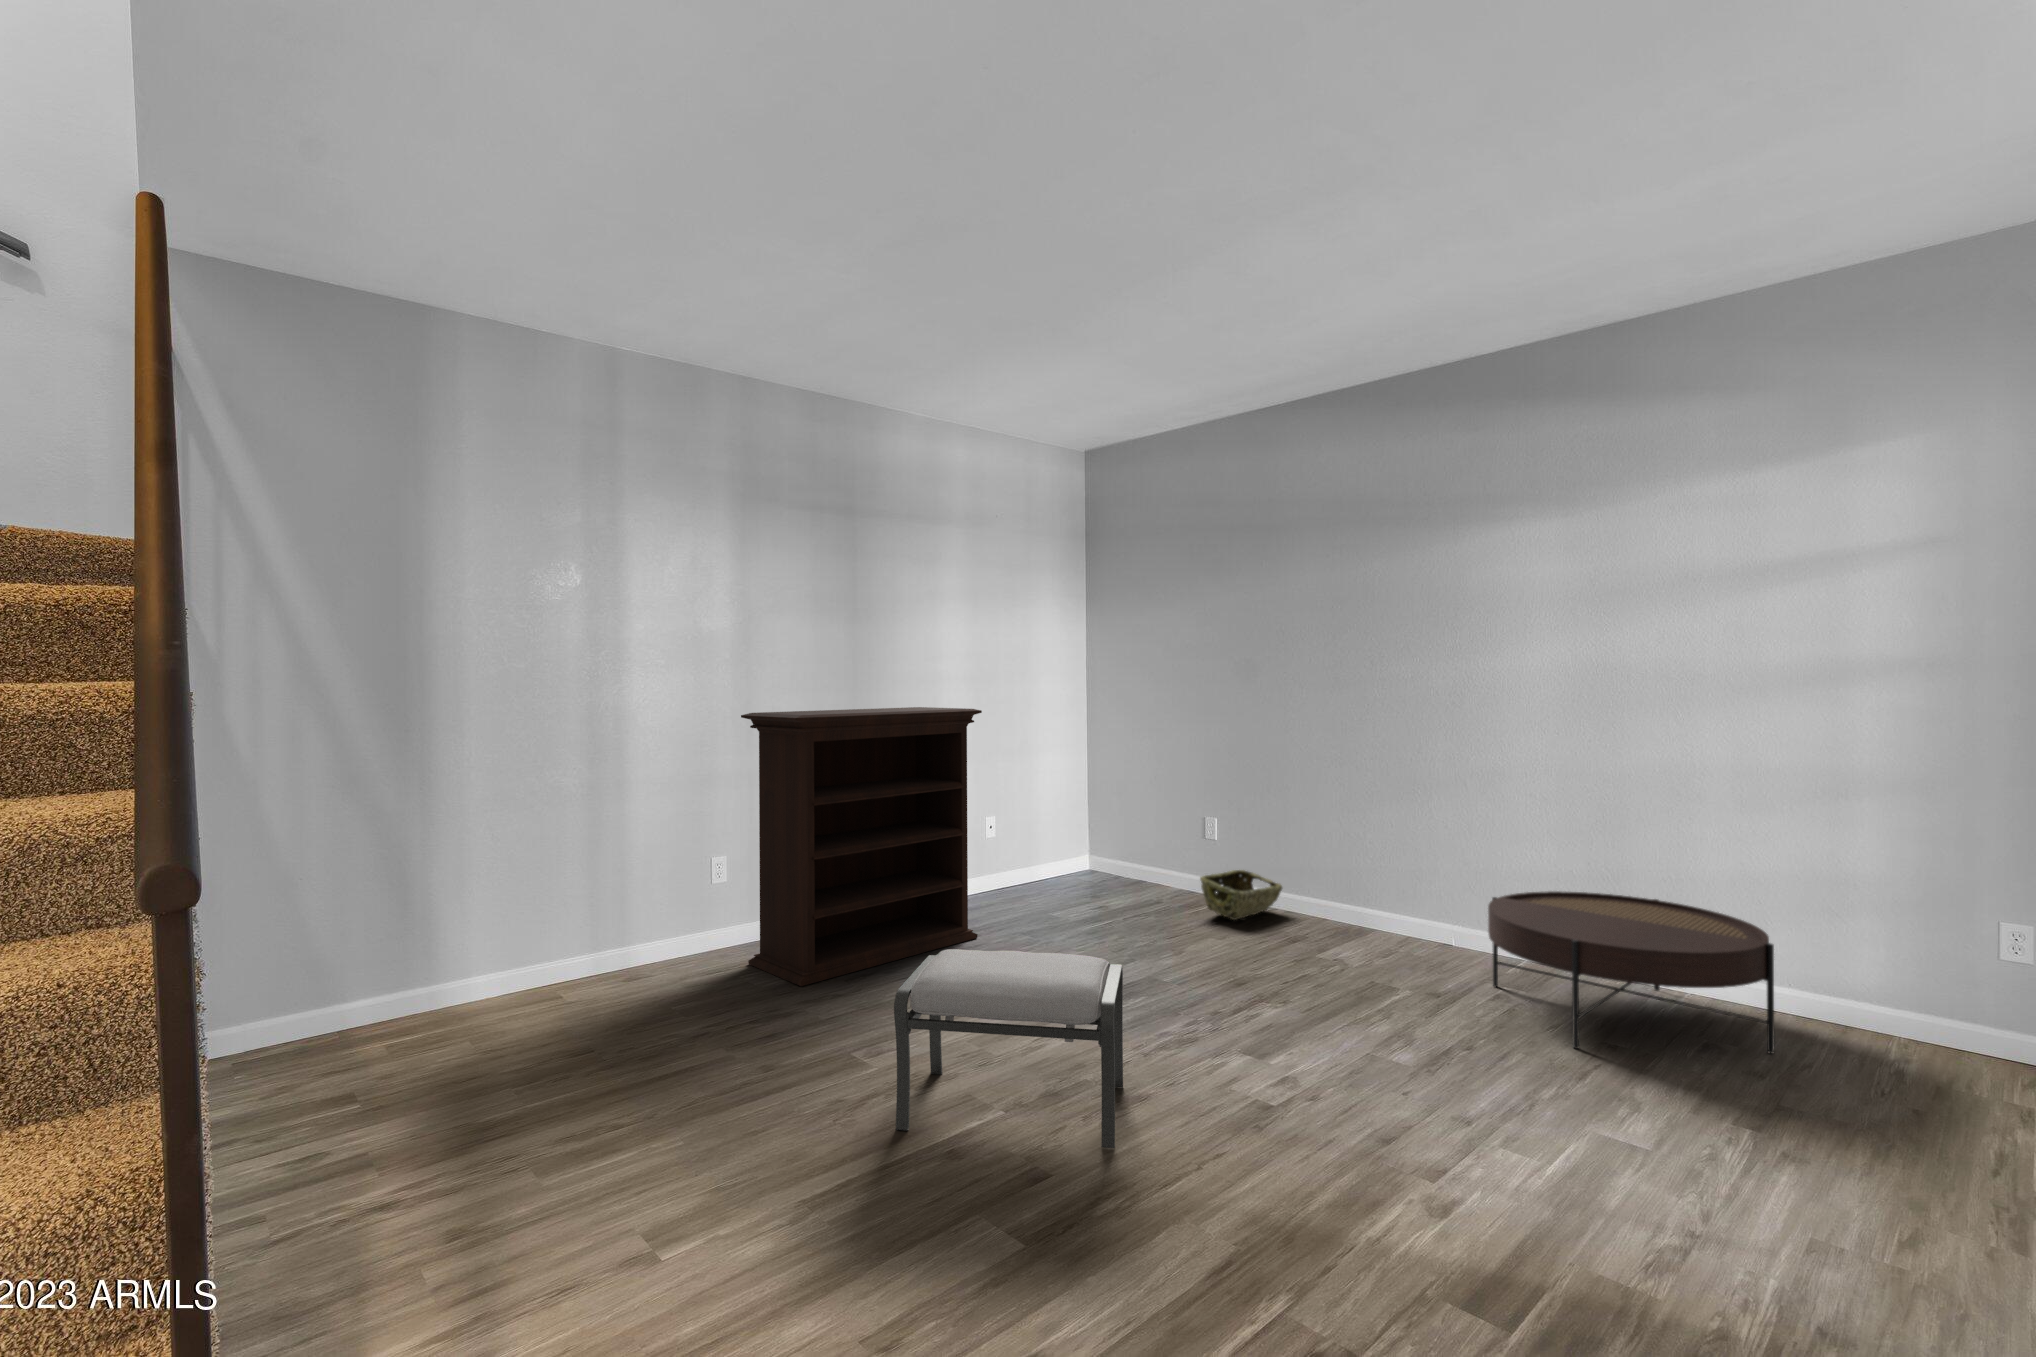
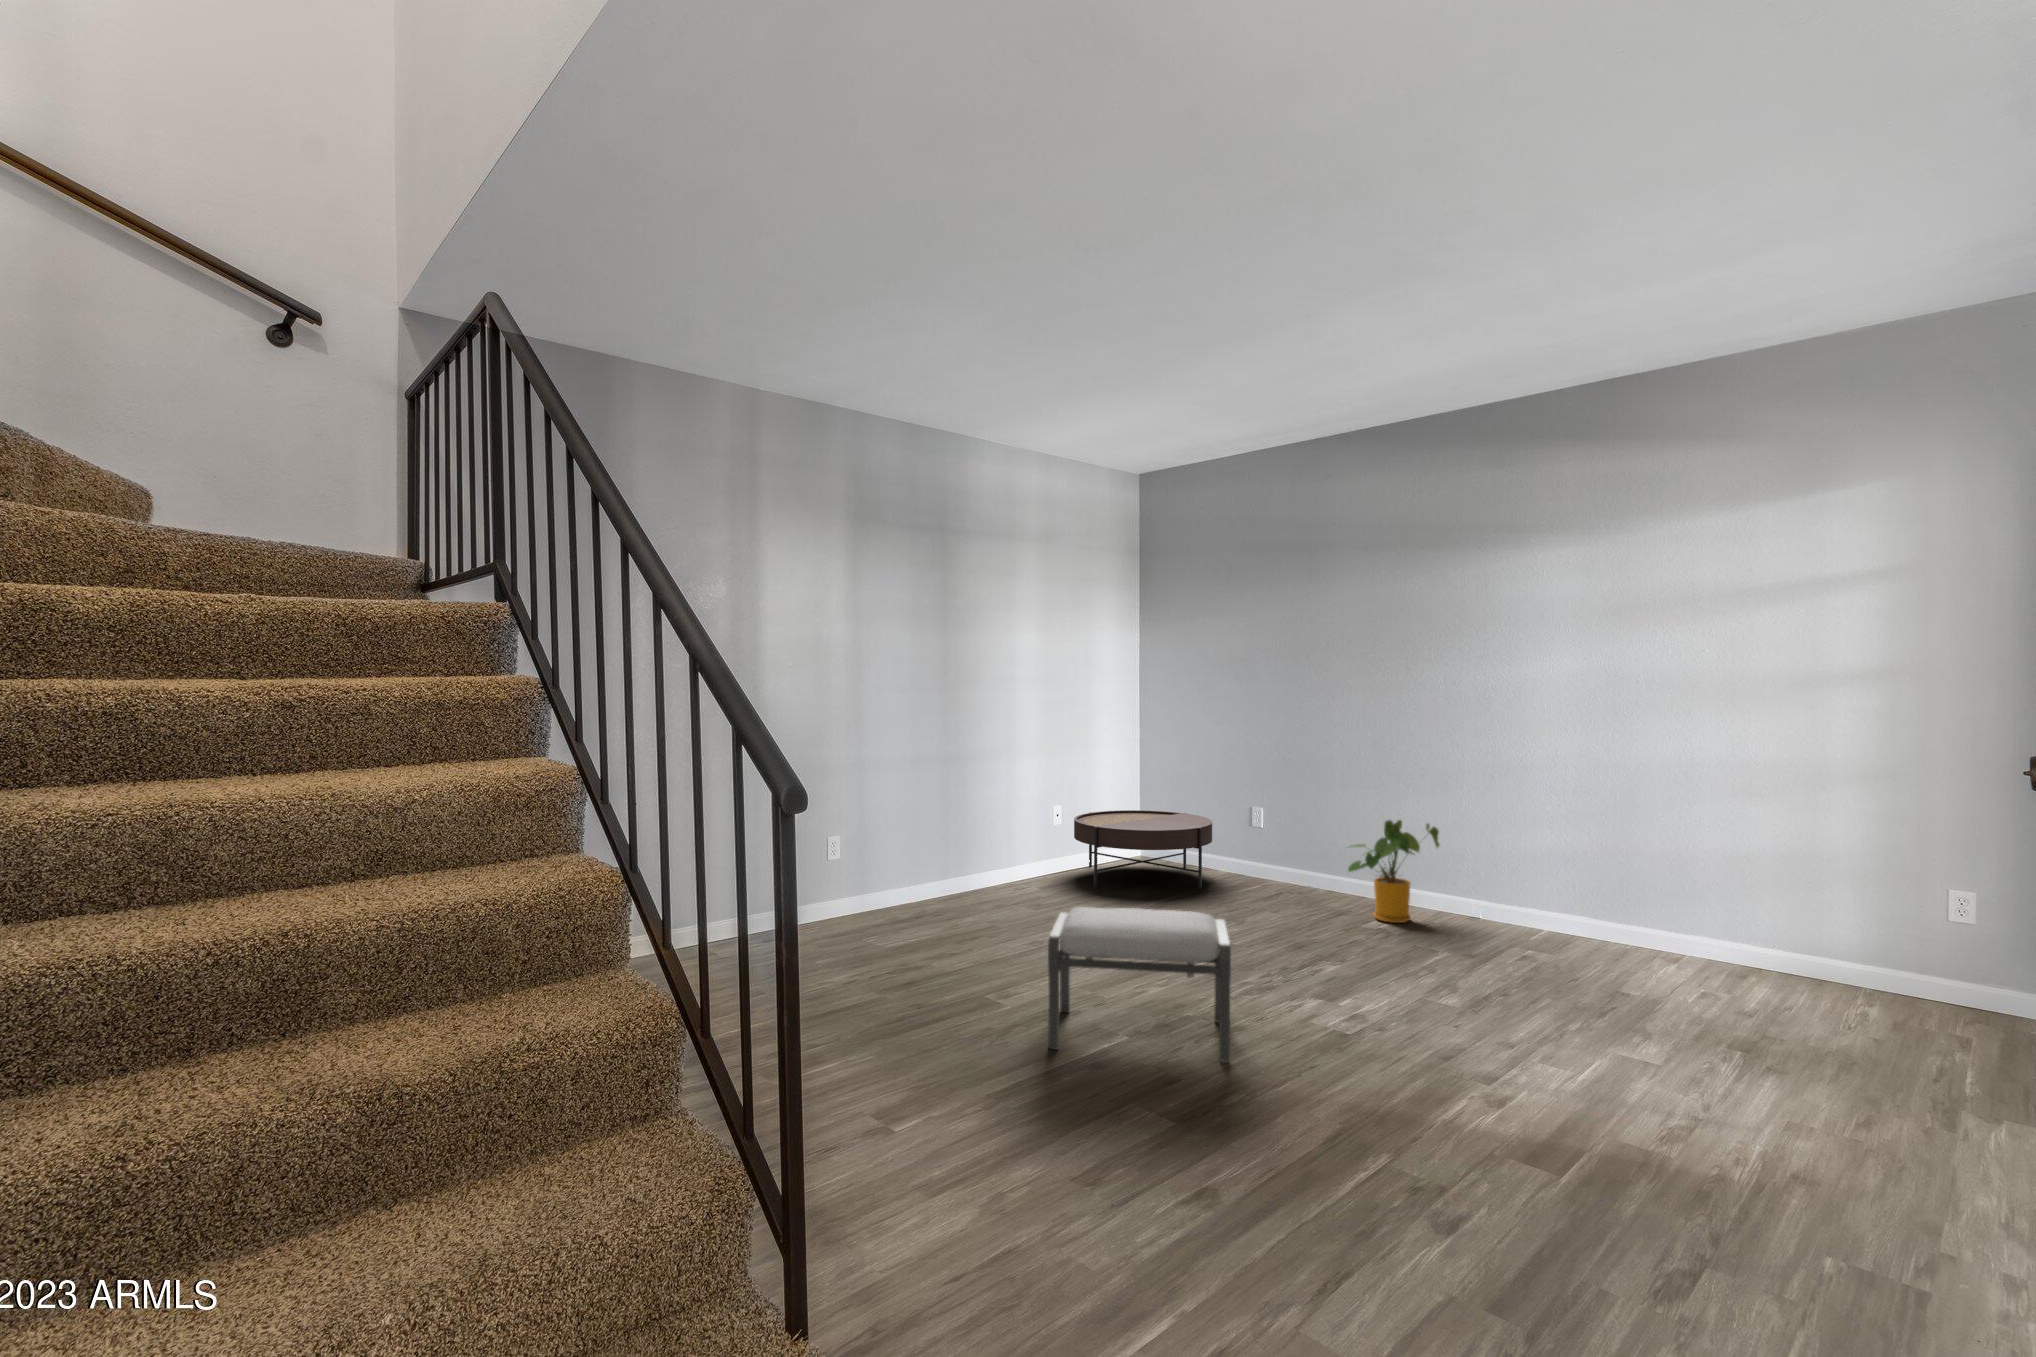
bookshelf: present [741,707,982,986] -> none [860,707,1065,949]
house plant: none [1296,831,1404,949] -> present [1347,820,1439,923]
woven basket: present [1200,870,1282,920] -> none [1254,856,1327,900]
coffee table: present [1488,891,1774,1054] -> present [1074,810,1212,889]

